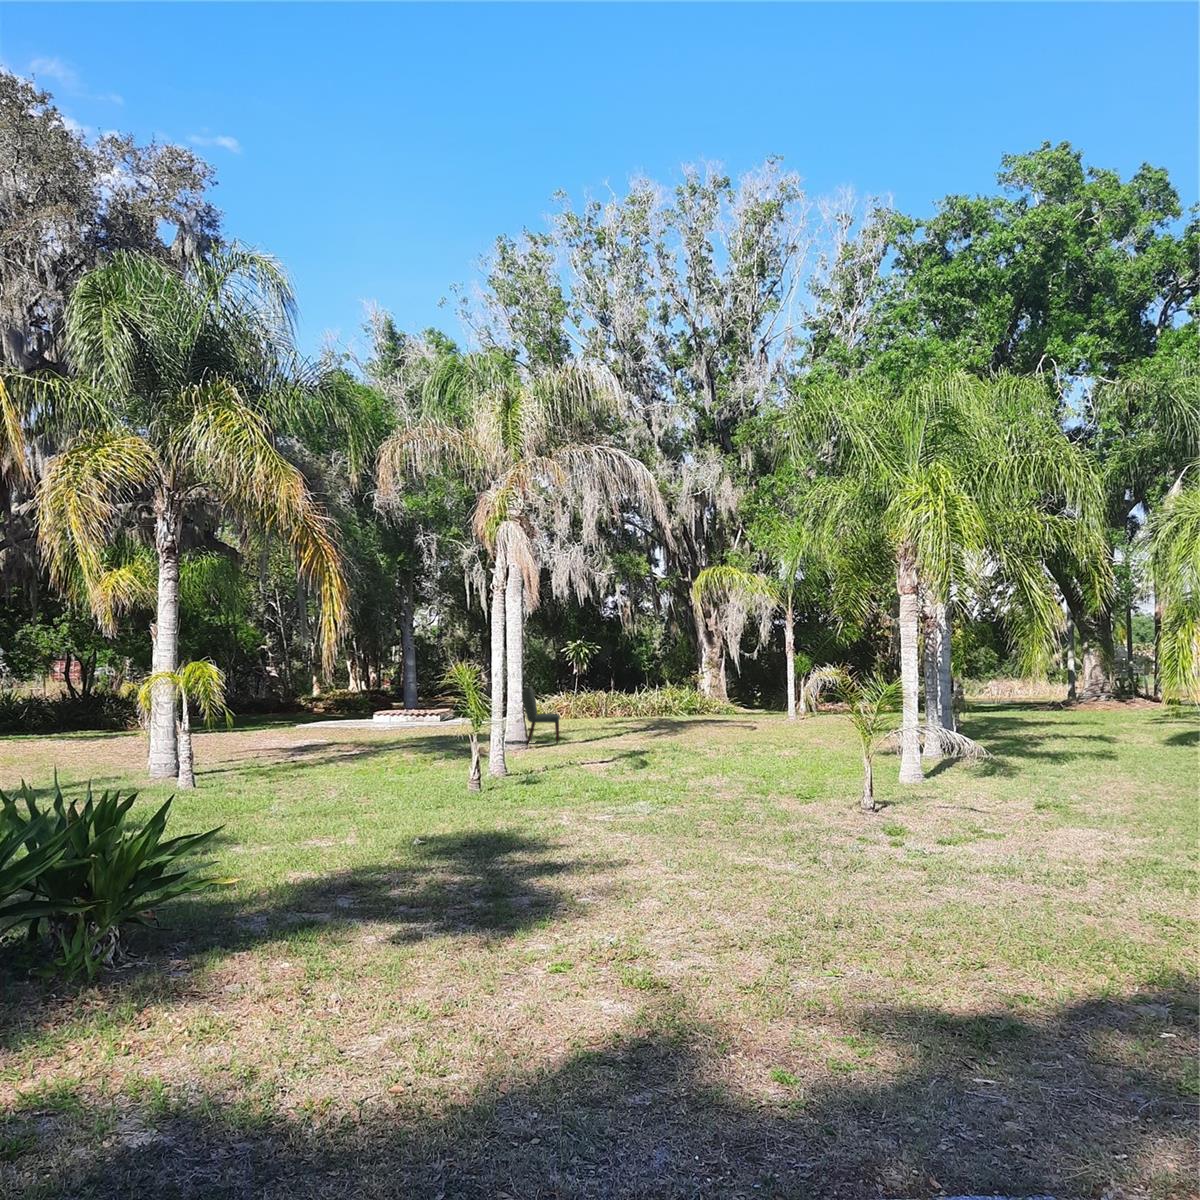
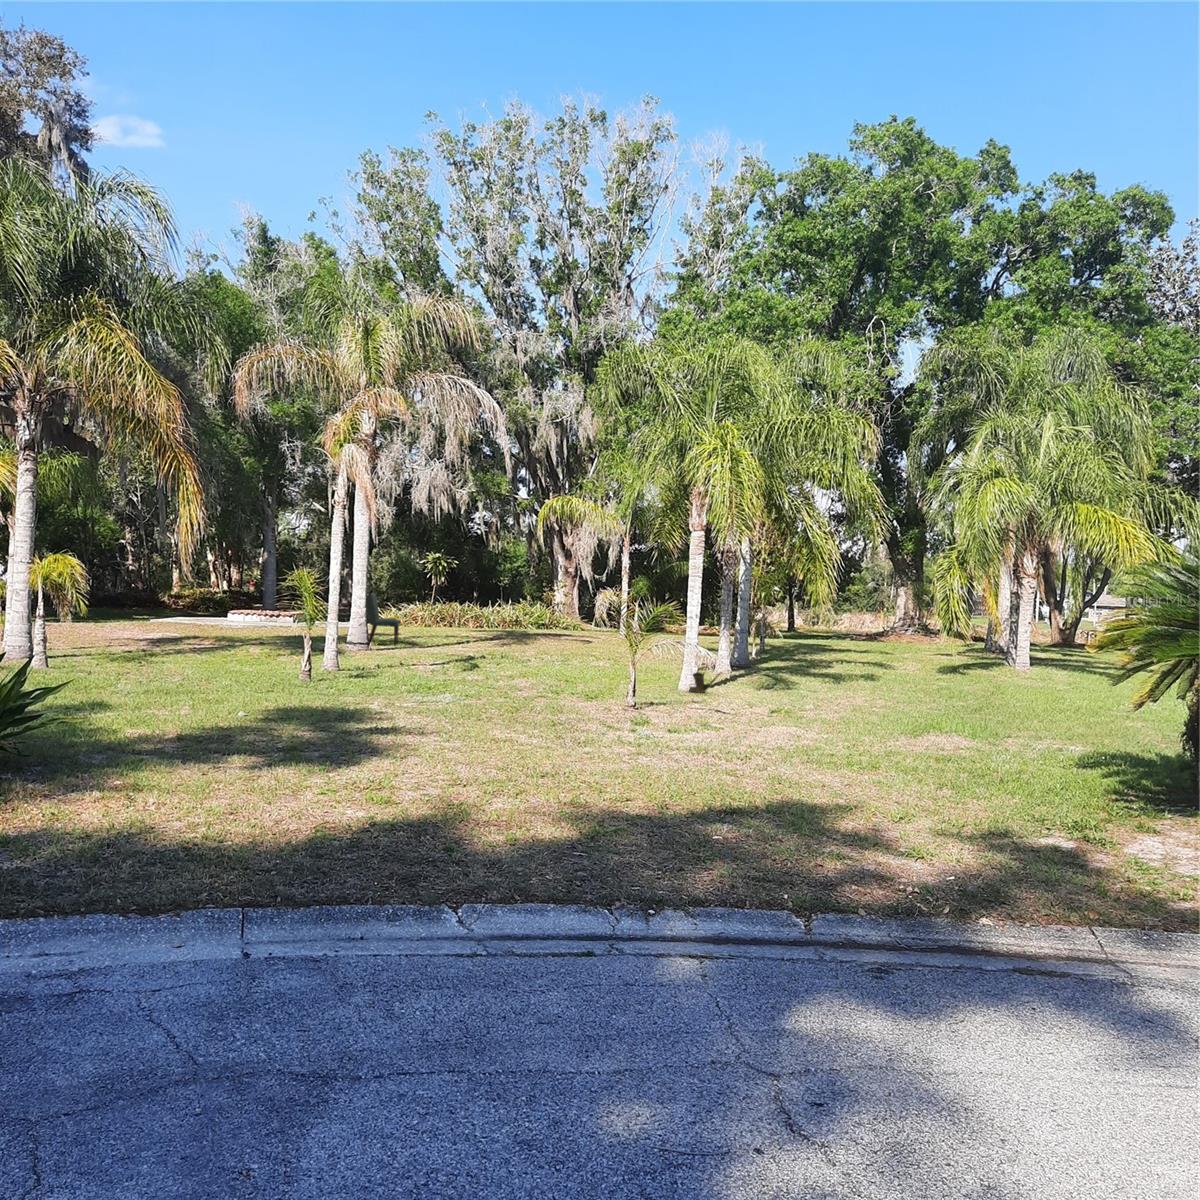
watering can: none [919,761,966,787] -> present [689,672,721,693]

